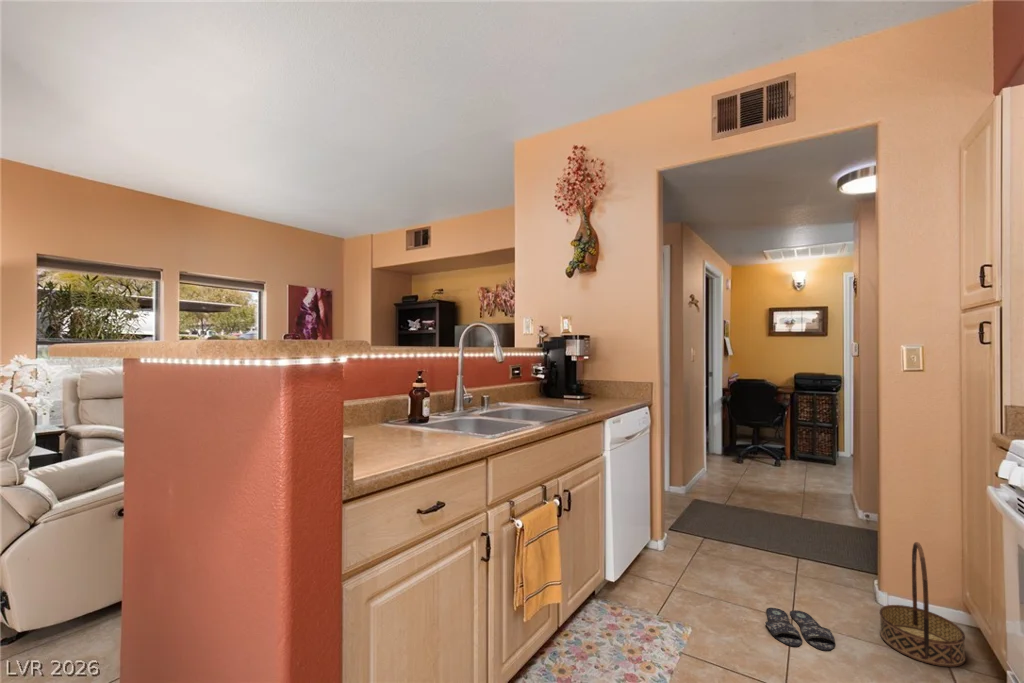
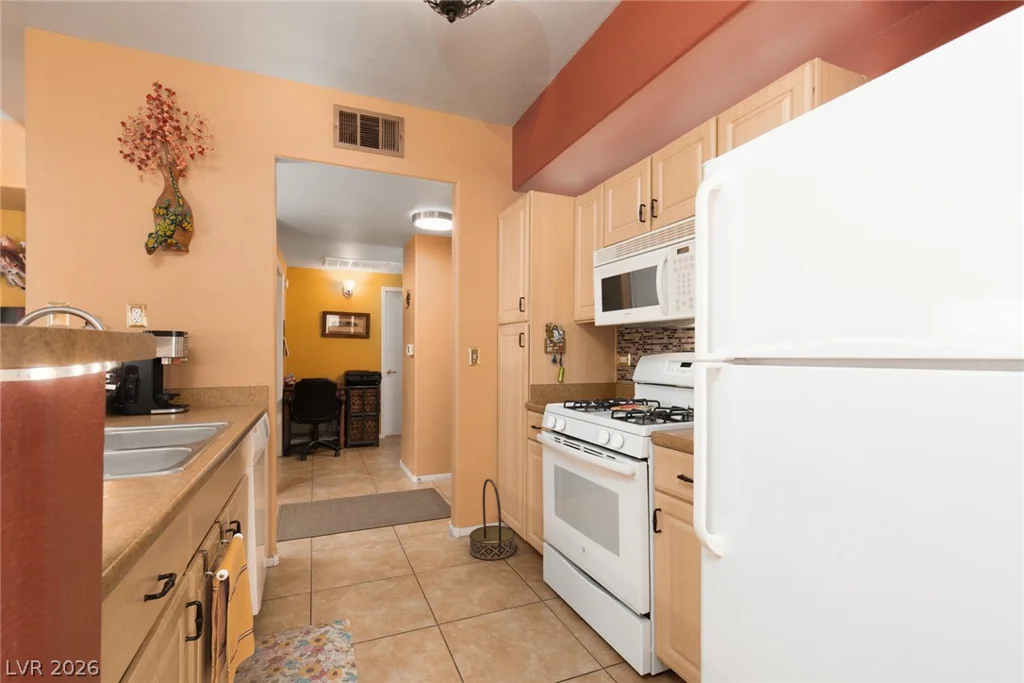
slippers: present [765,608,835,651] -> none [398,562,453,591]

